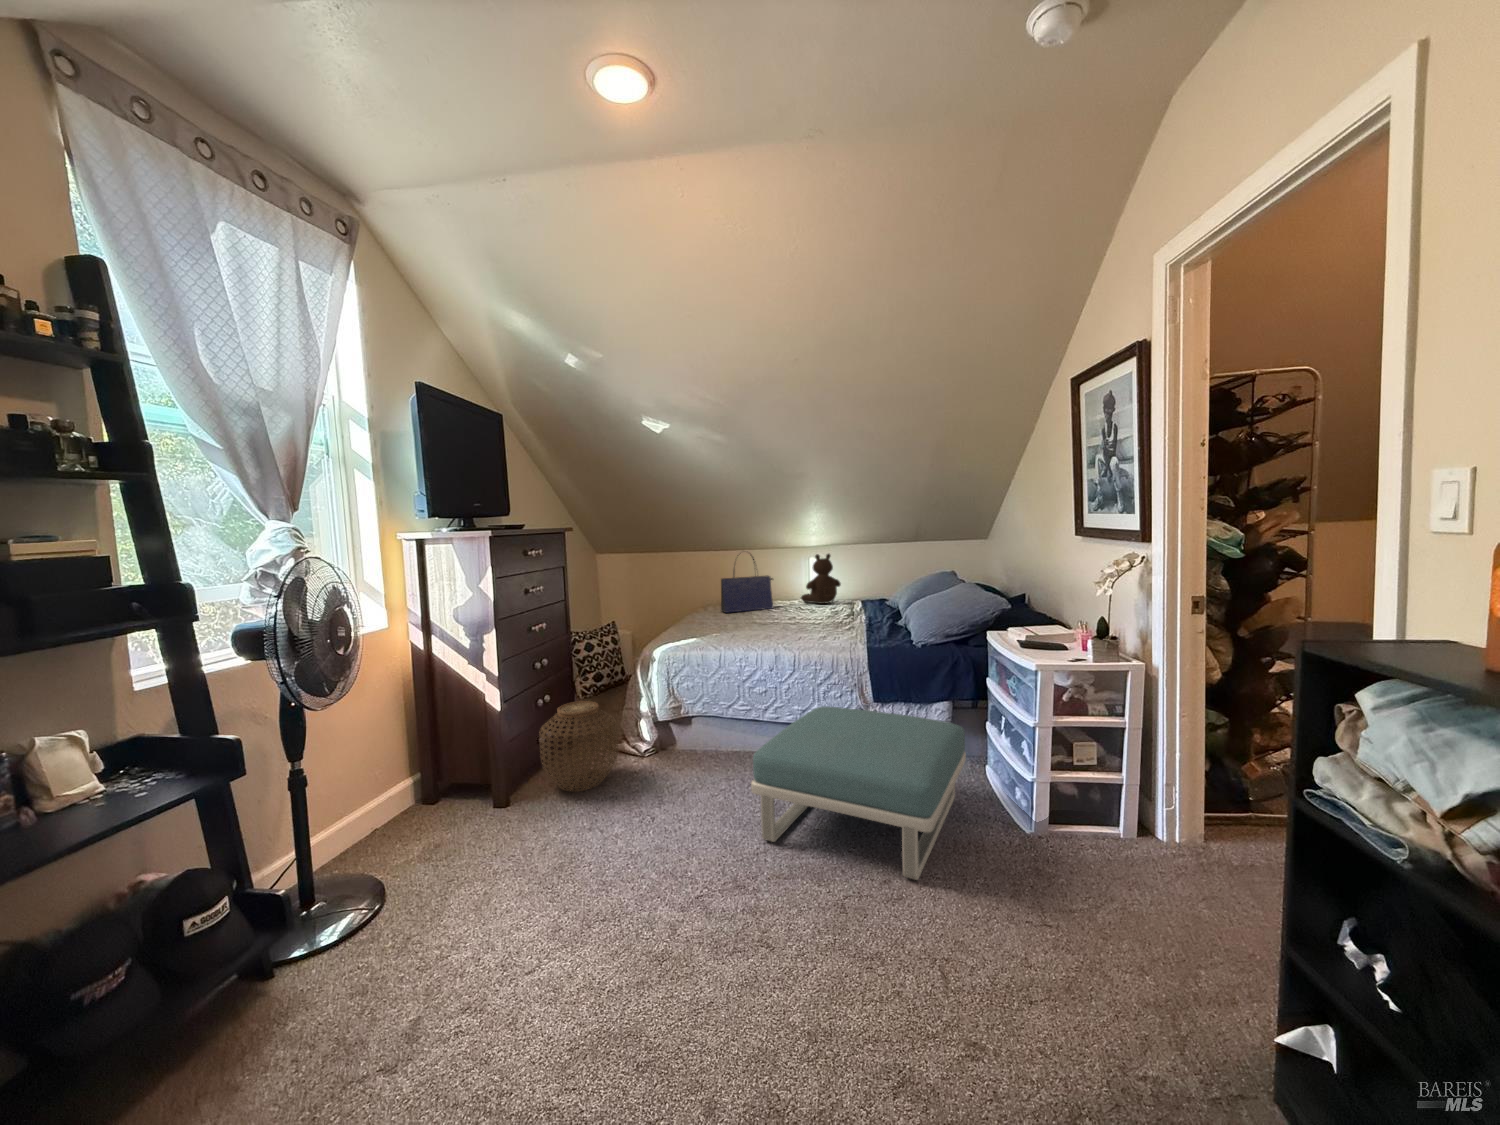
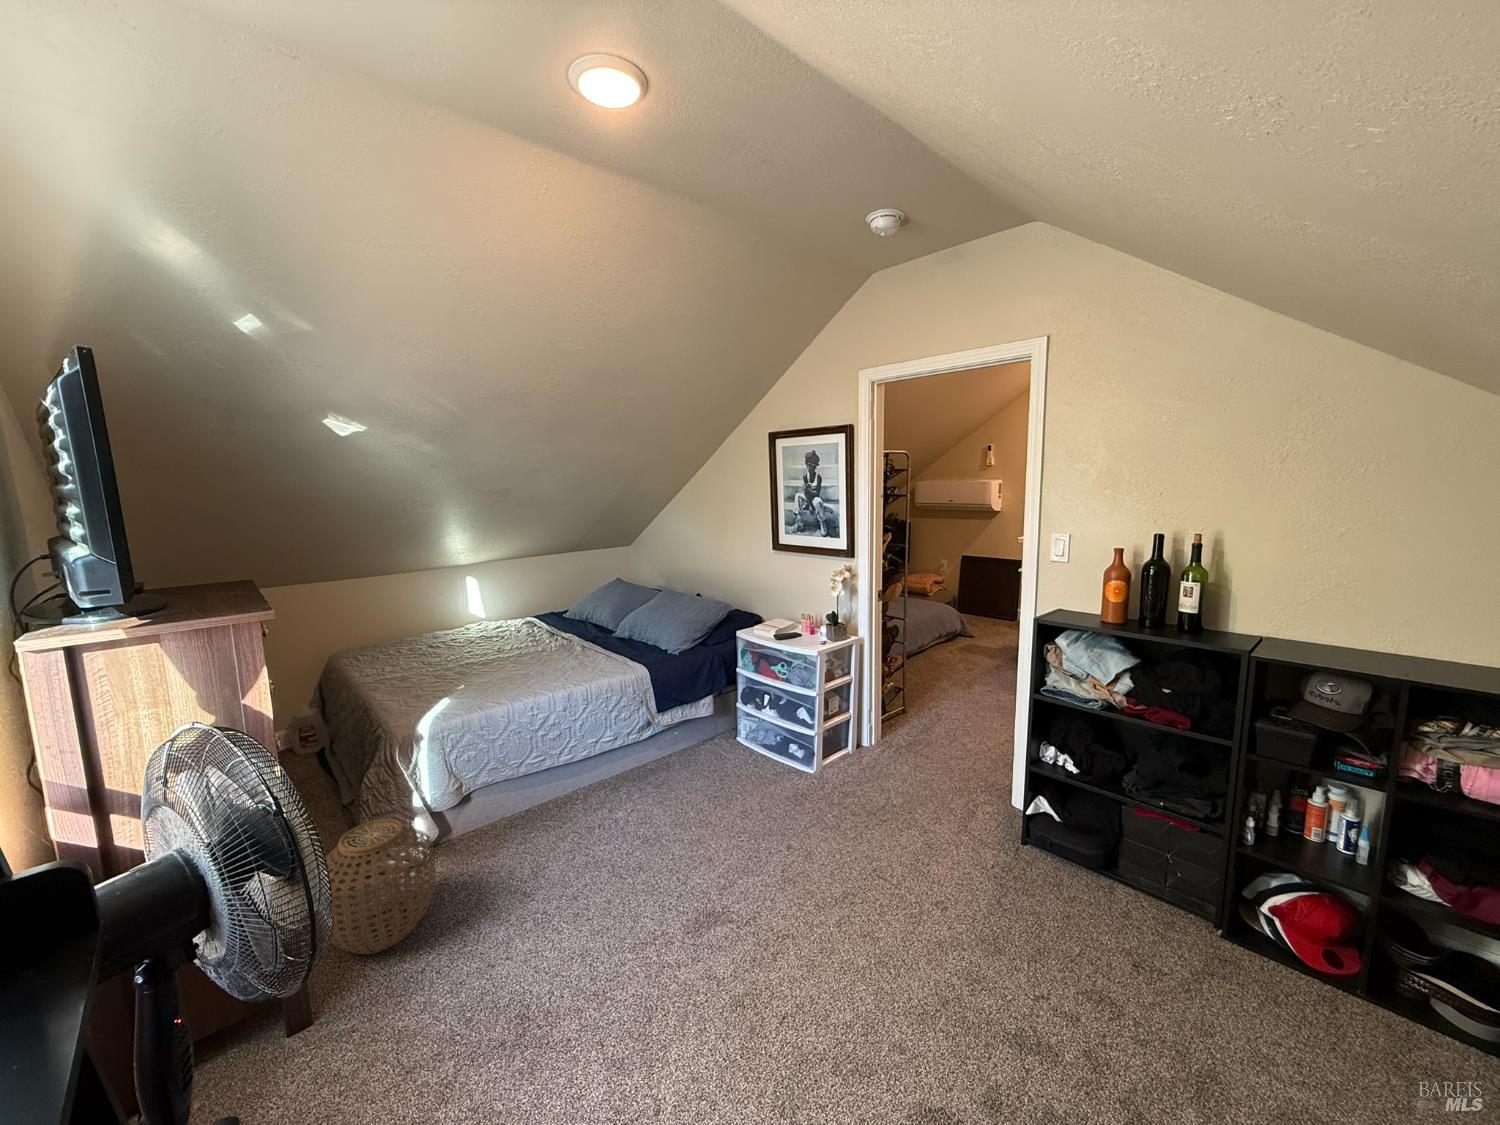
teddy bear: present [801,554,841,604] -> none [472,570,517,628]
tote bag: present [721,555,773,613] -> none [390,578,454,659]
footstool: present [751,707,966,880] -> none [629,712,815,869]

